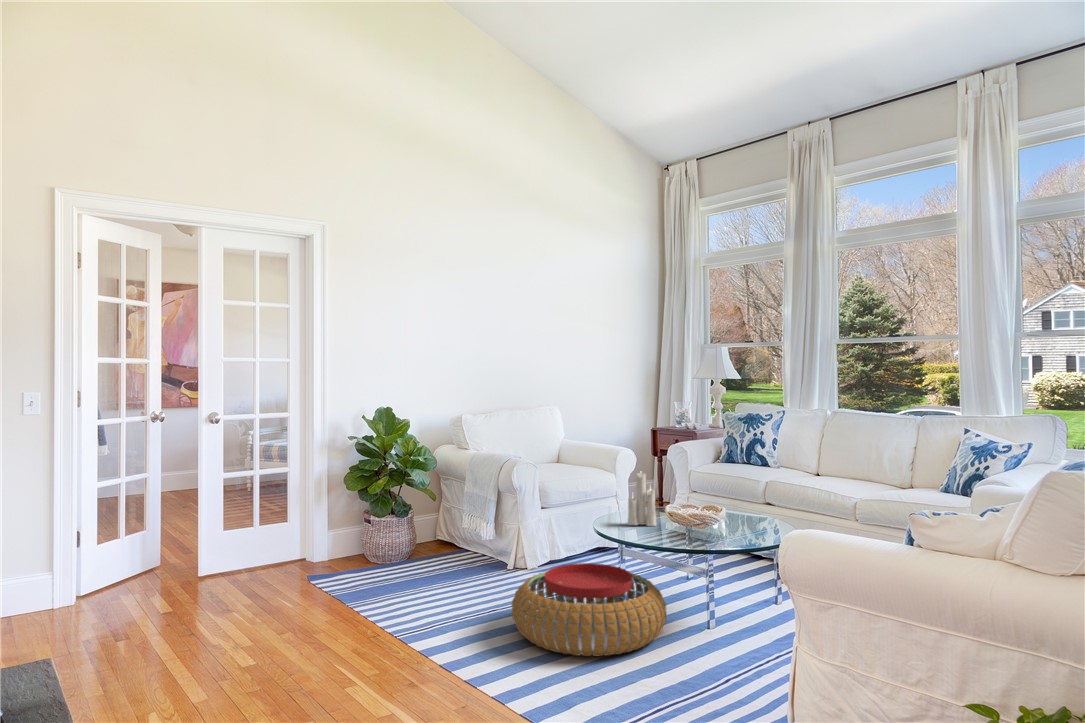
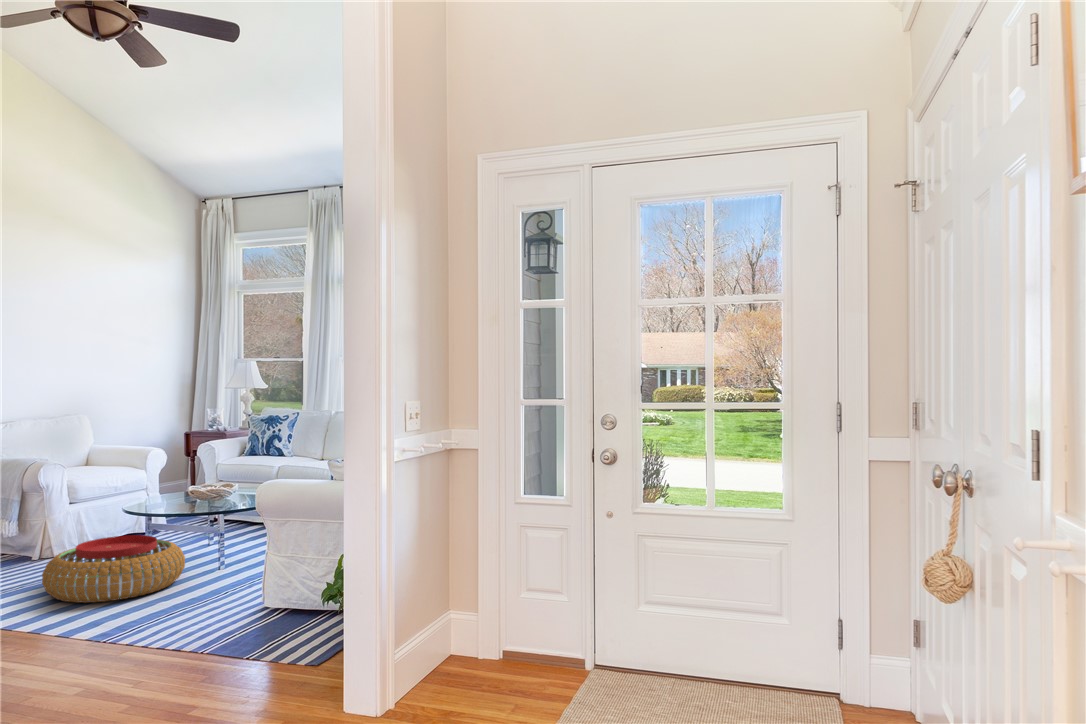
candle: present [627,471,656,526] -> none [155,455,181,505]

